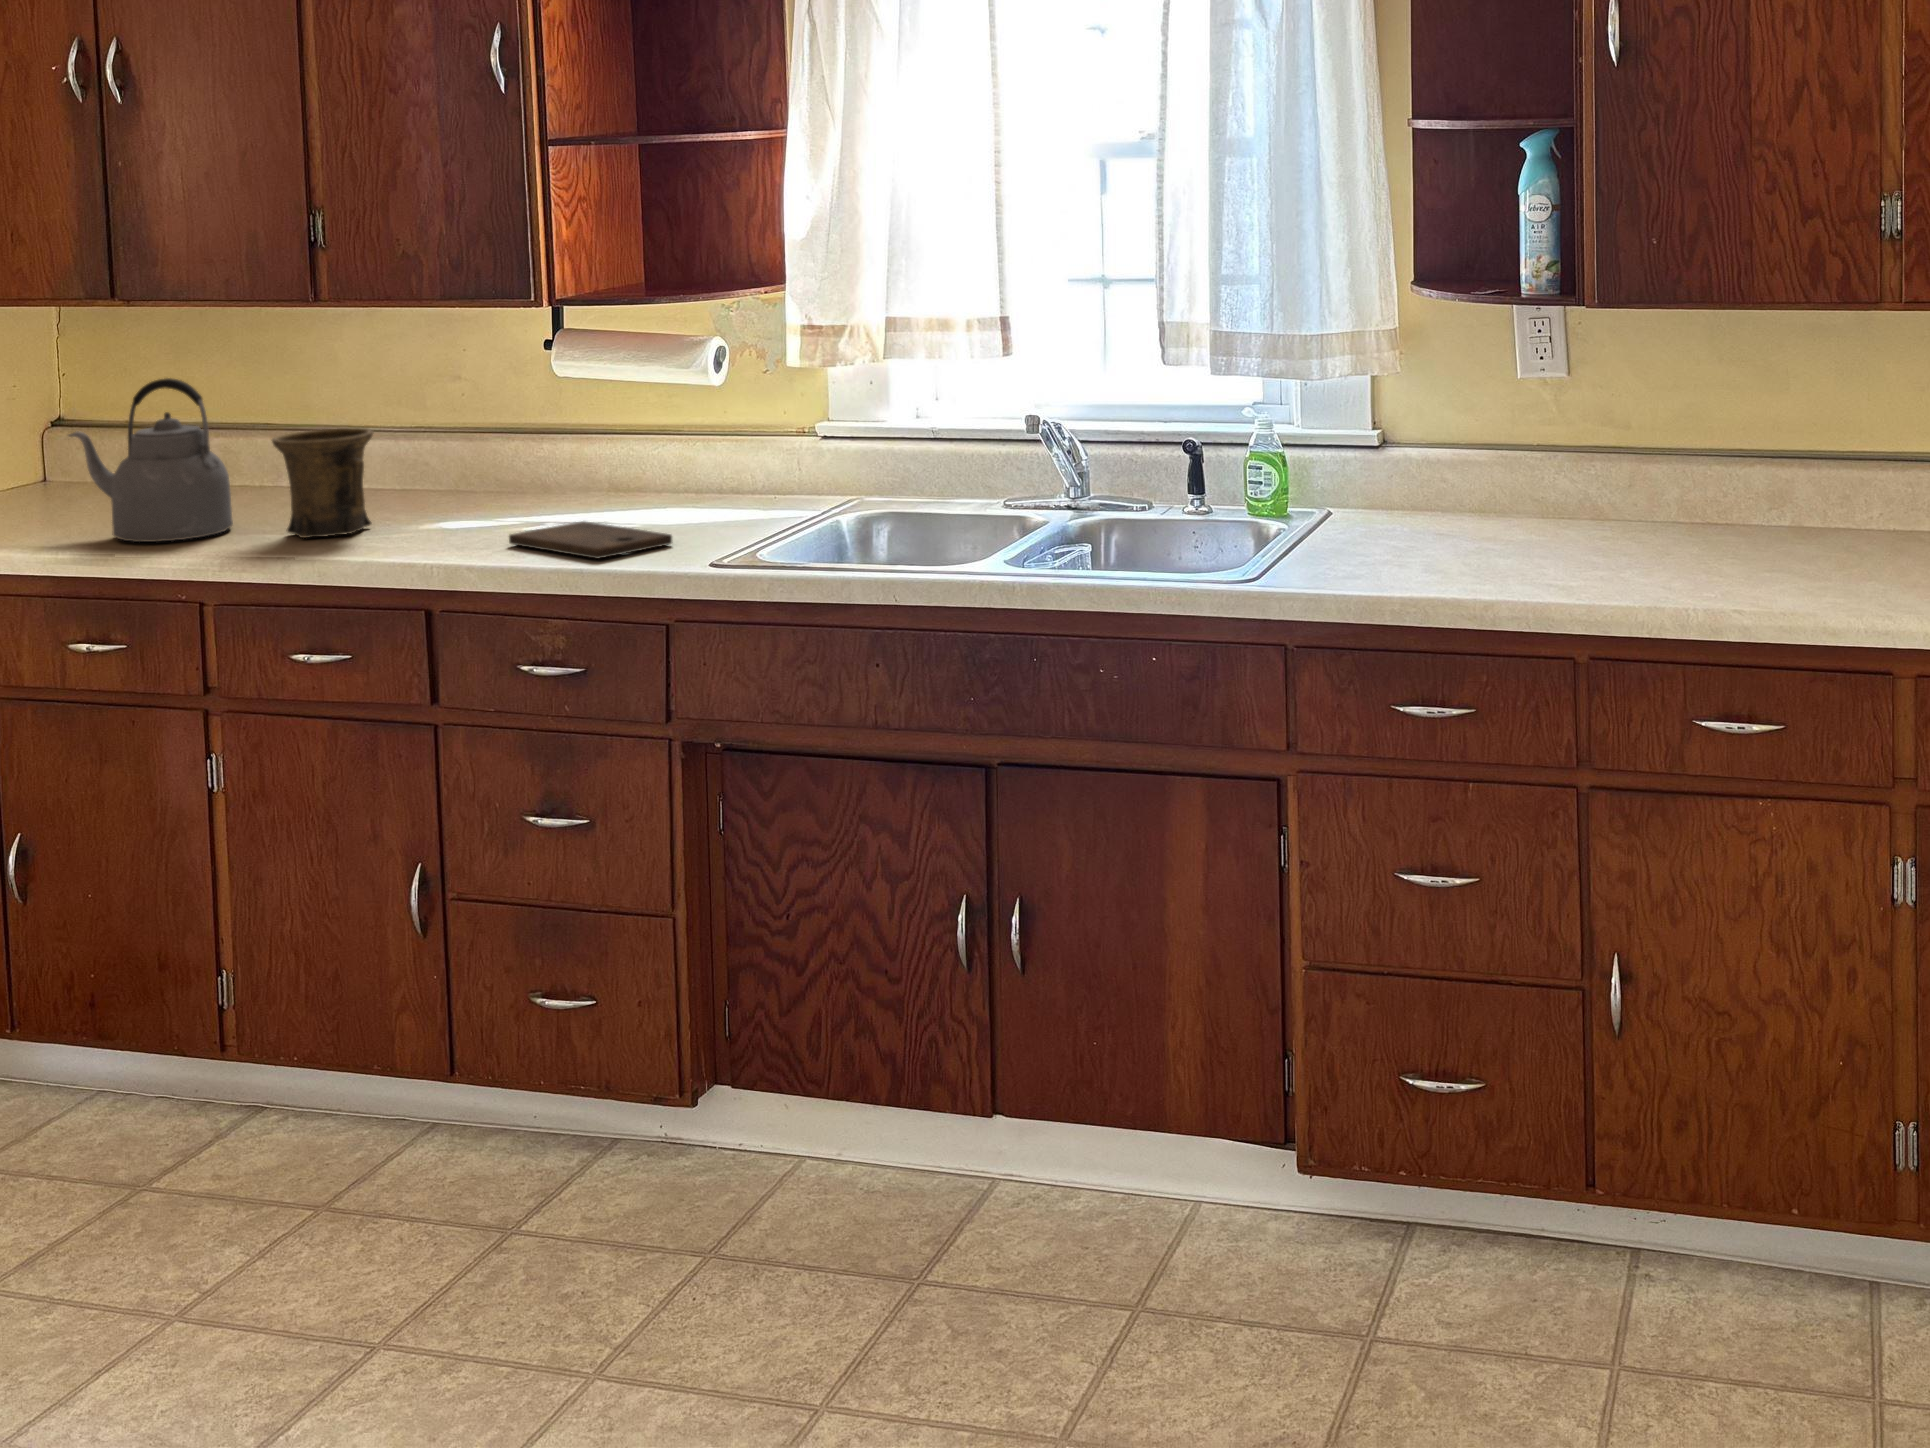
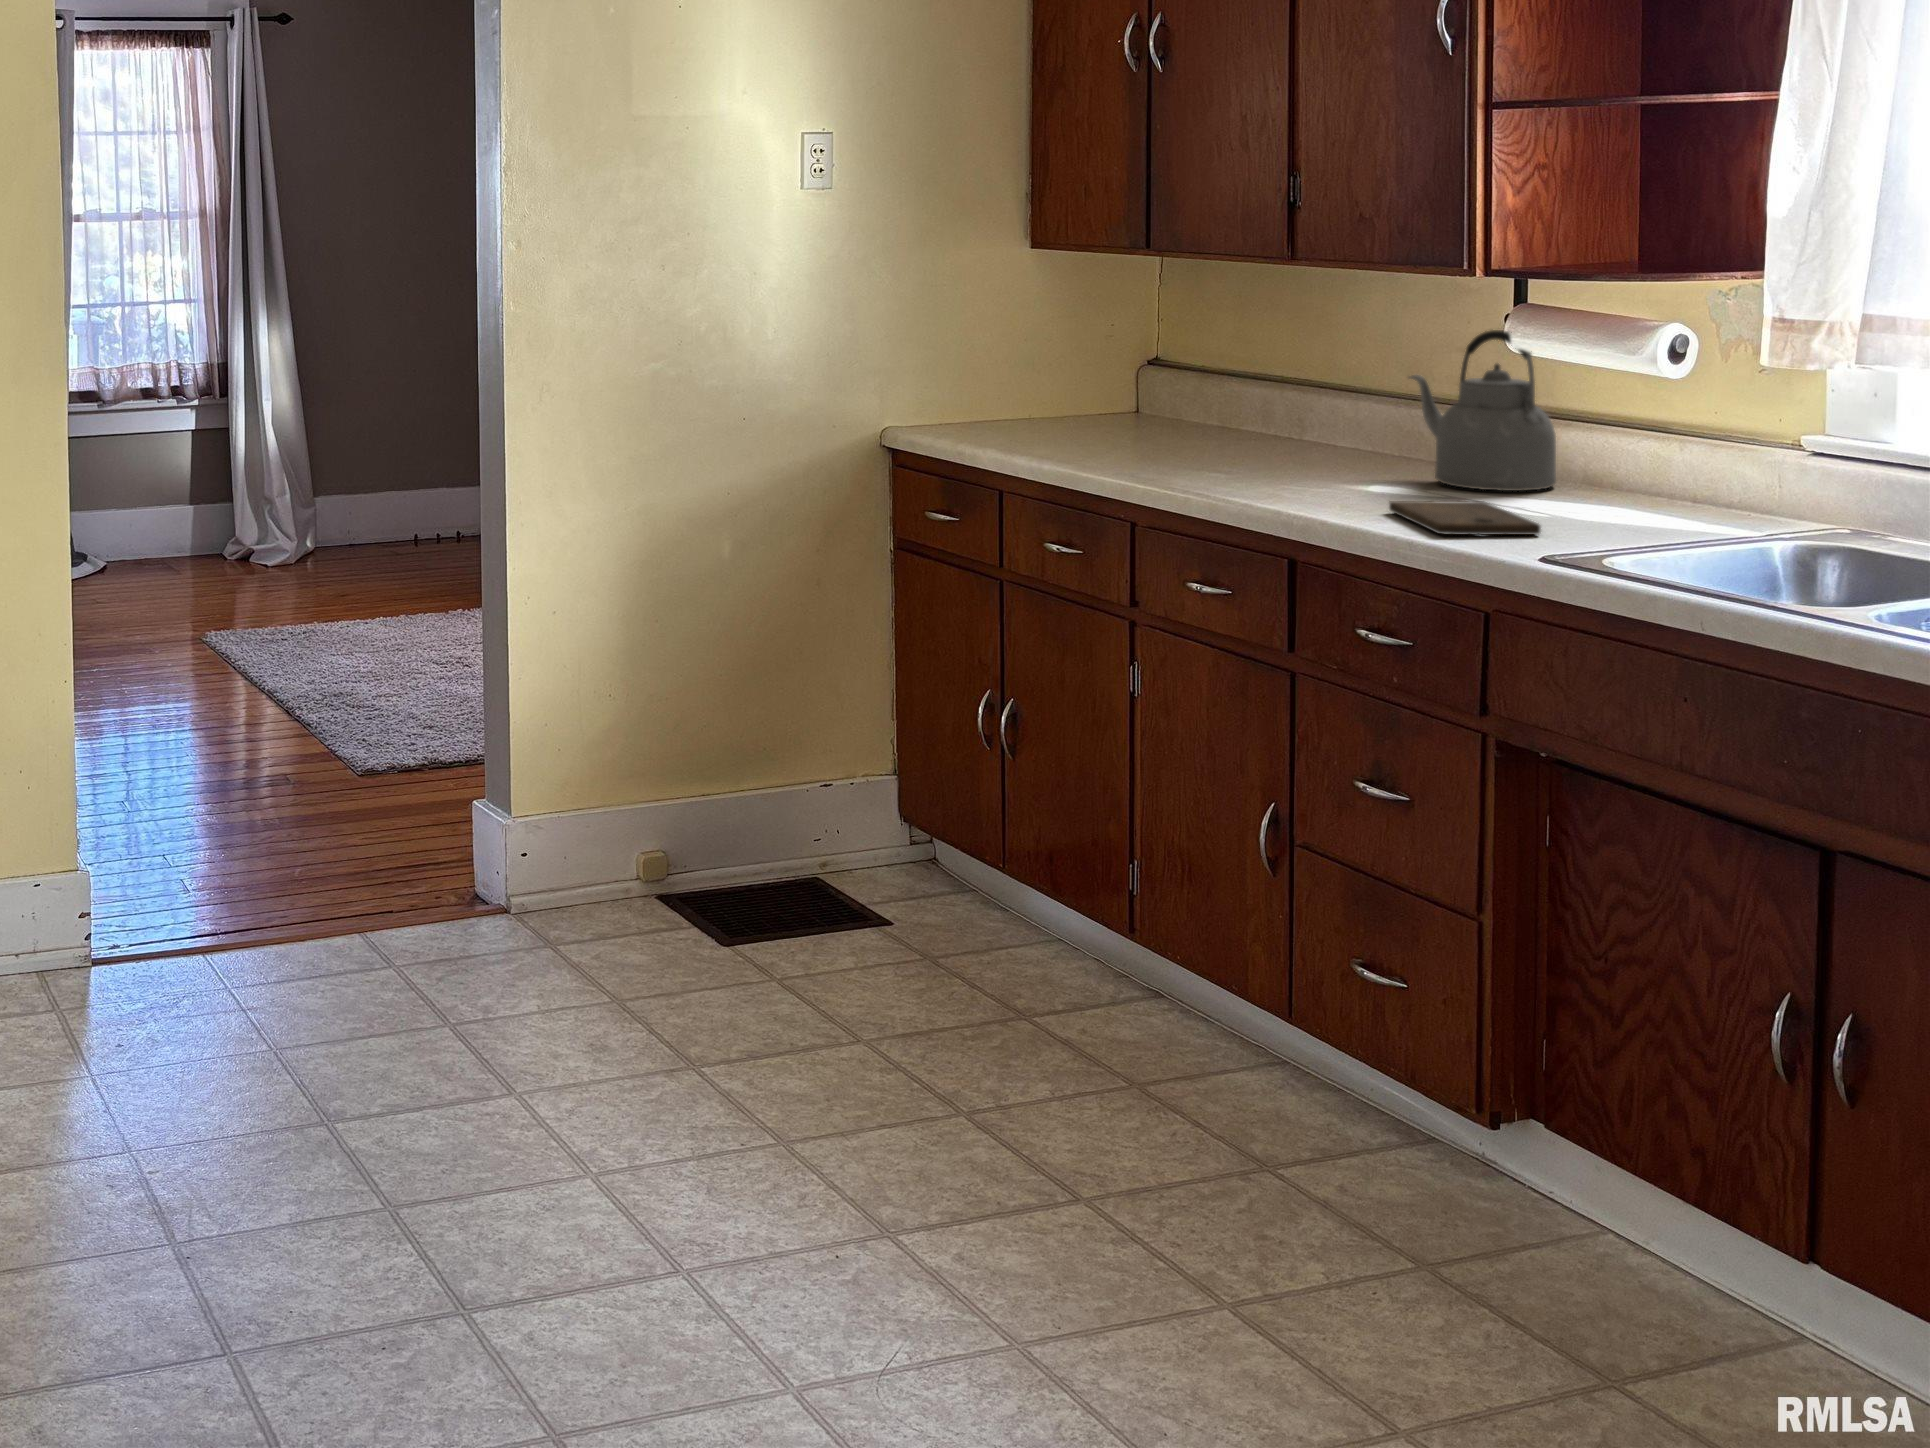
kettle: present [68,378,233,542] -> present [1409,330,1556,491]
mug: present [272,428,373,538] -> none [1215,382,1313,482]

